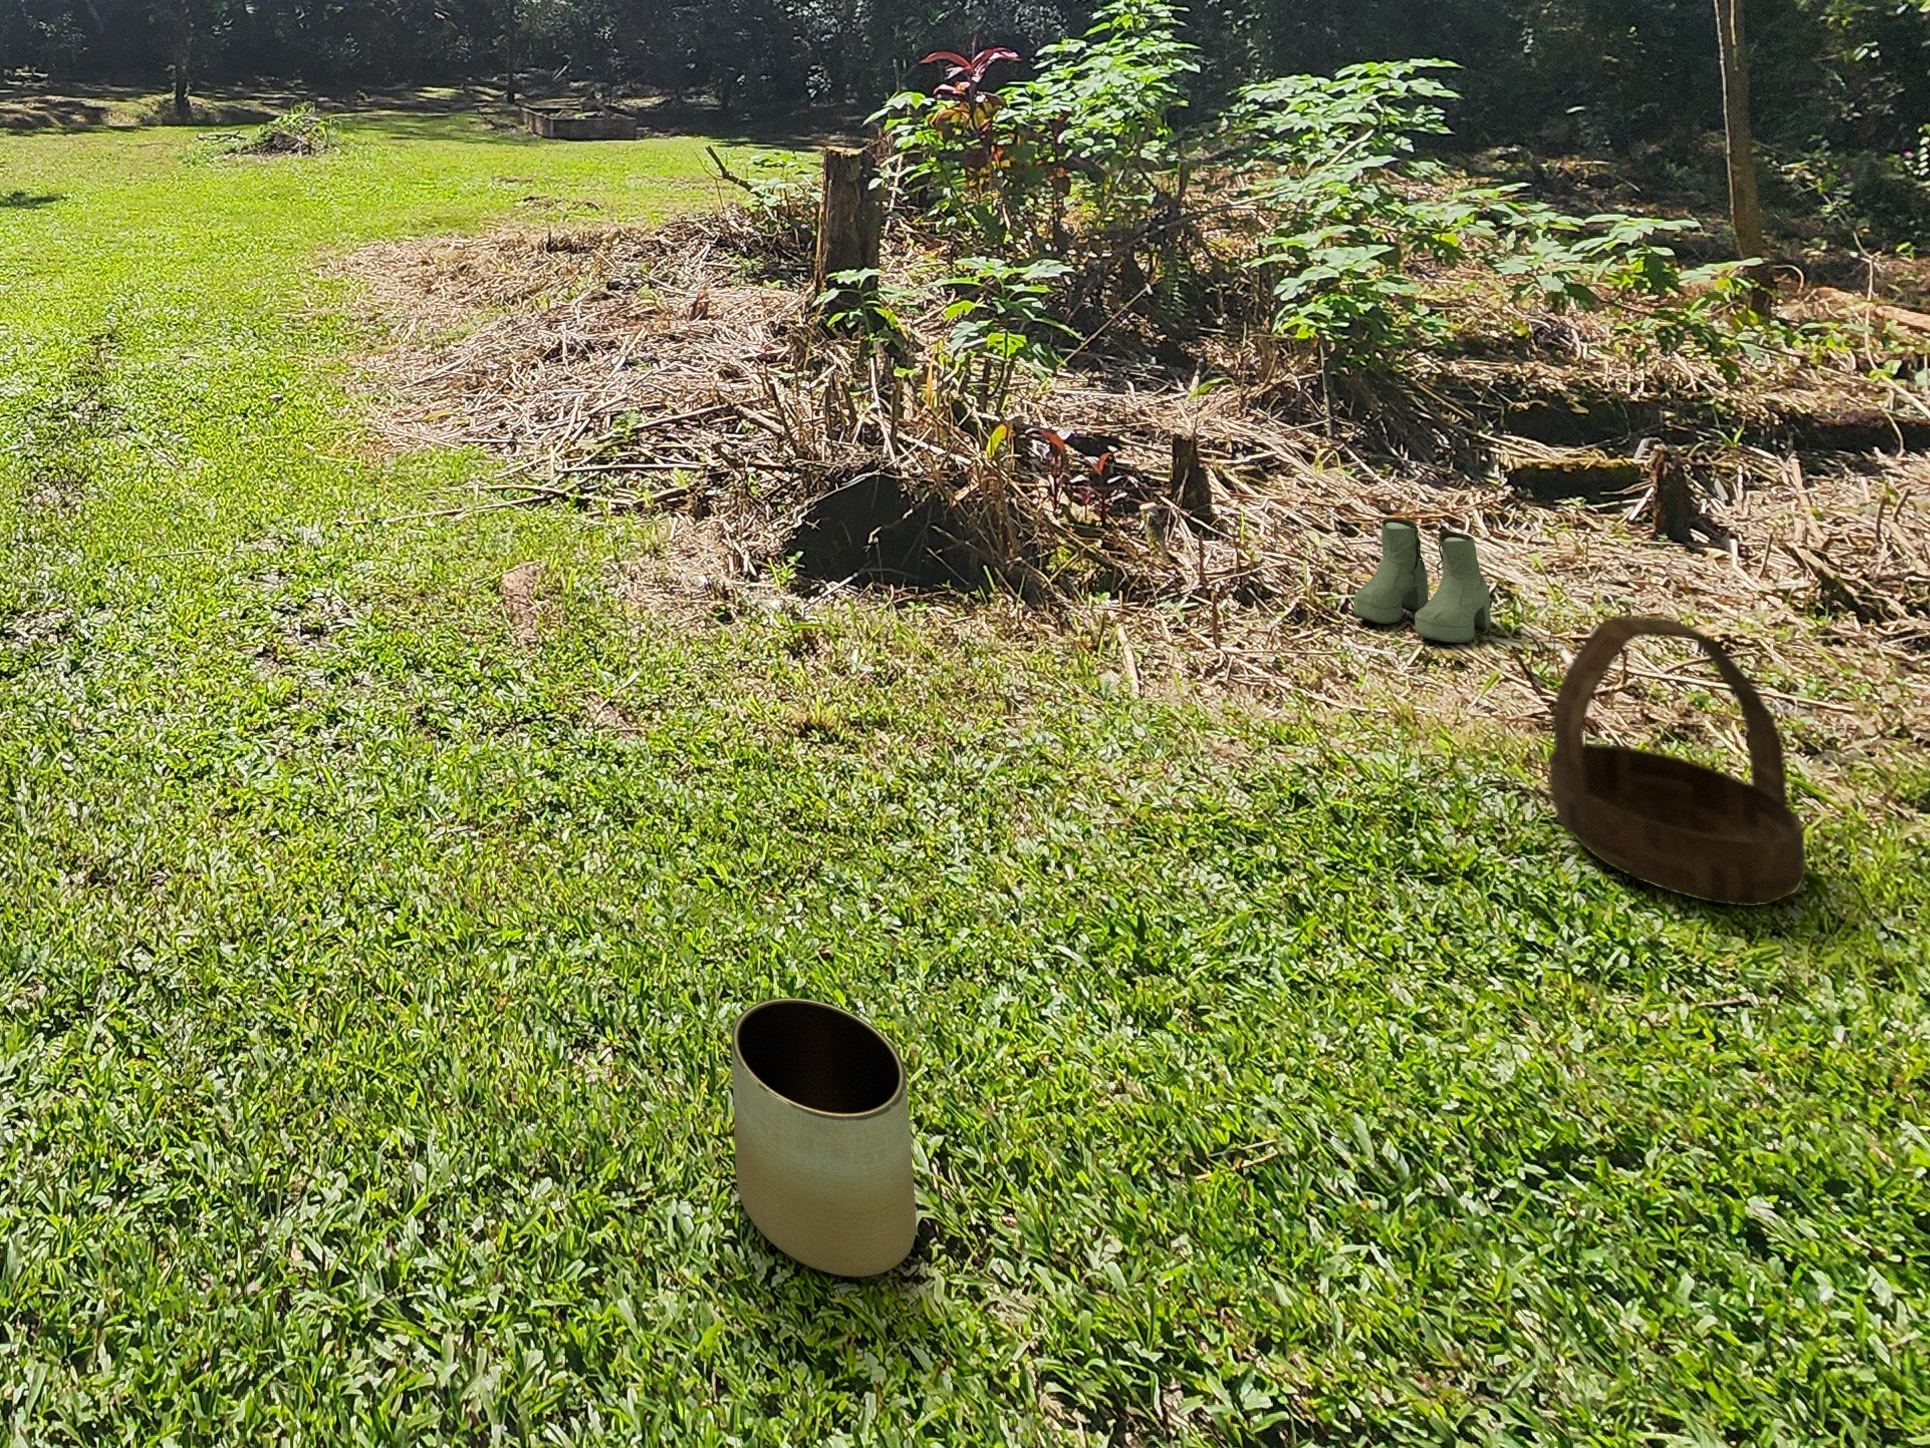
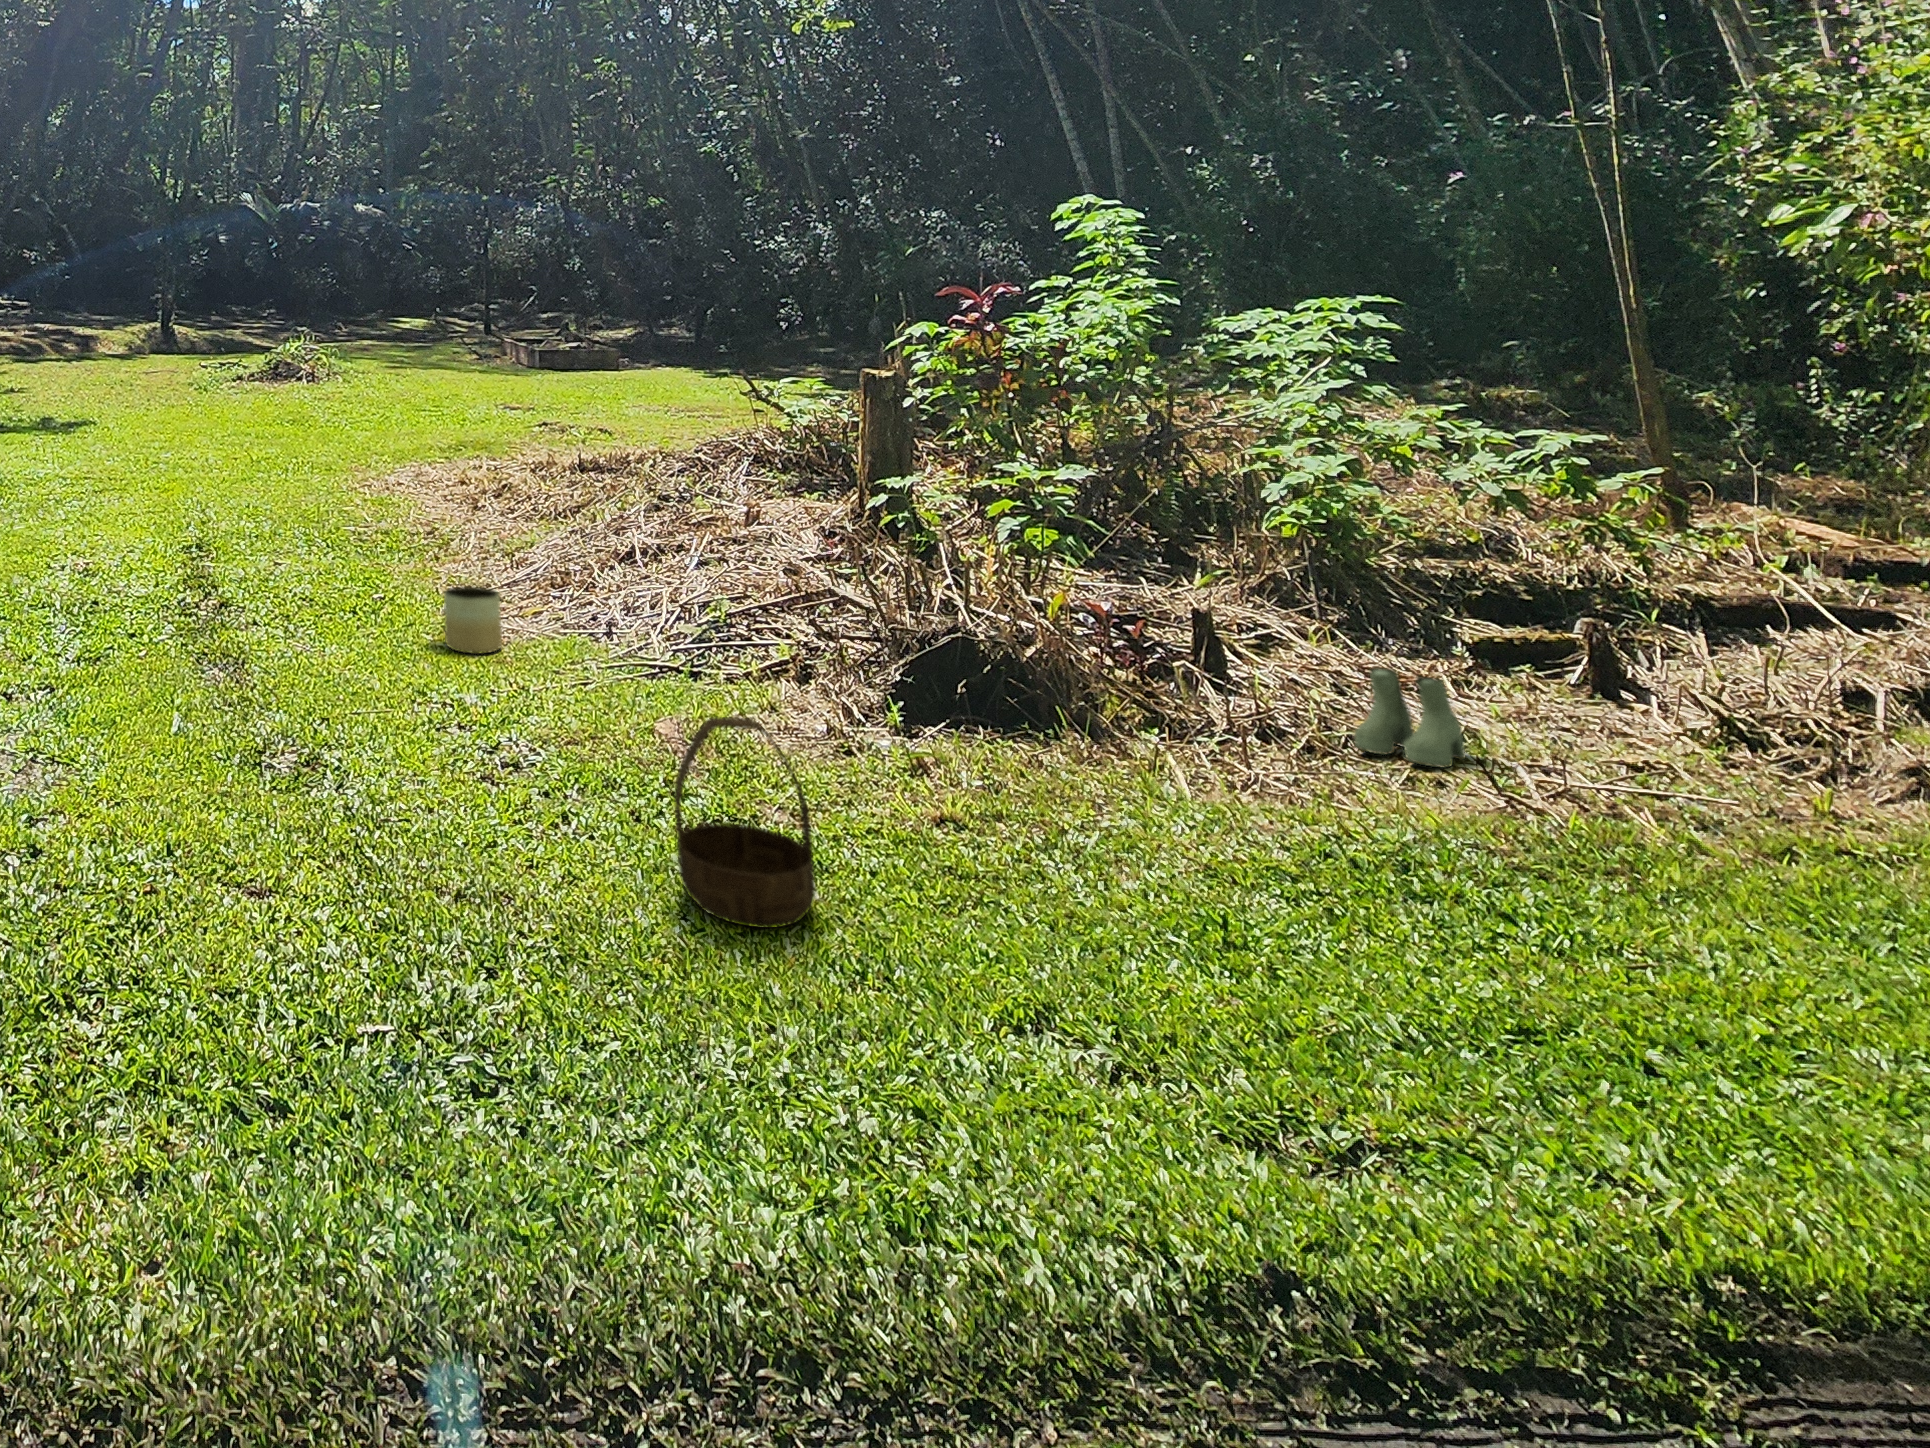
basket: present [1548,617,1806,906] -> present [674,717,816,928]
planter: present [731,997,916,1277] -> present [444,586,502,654]

